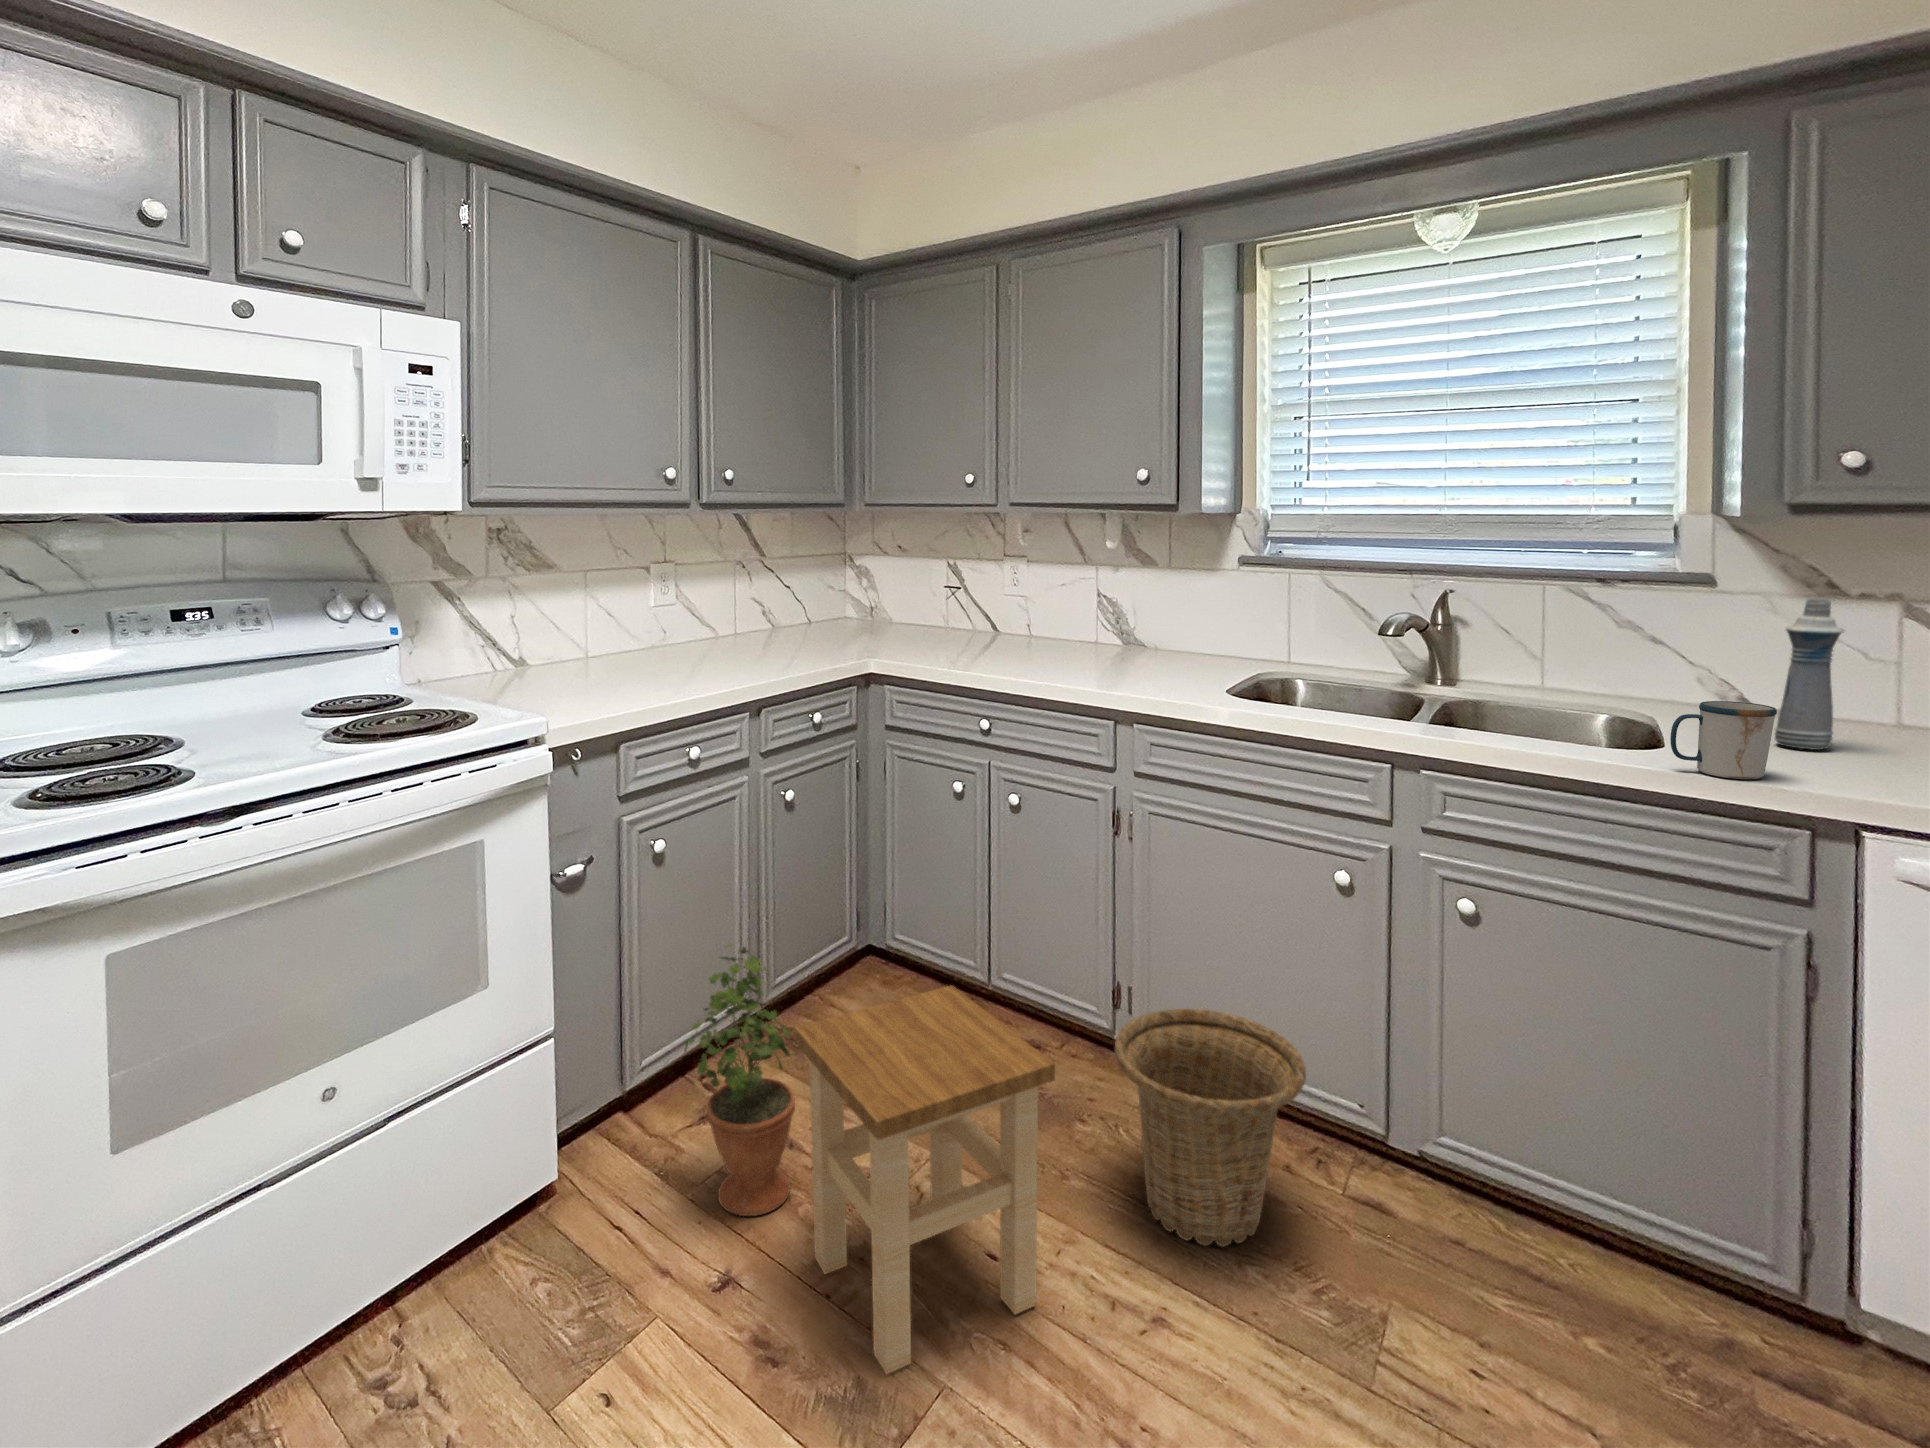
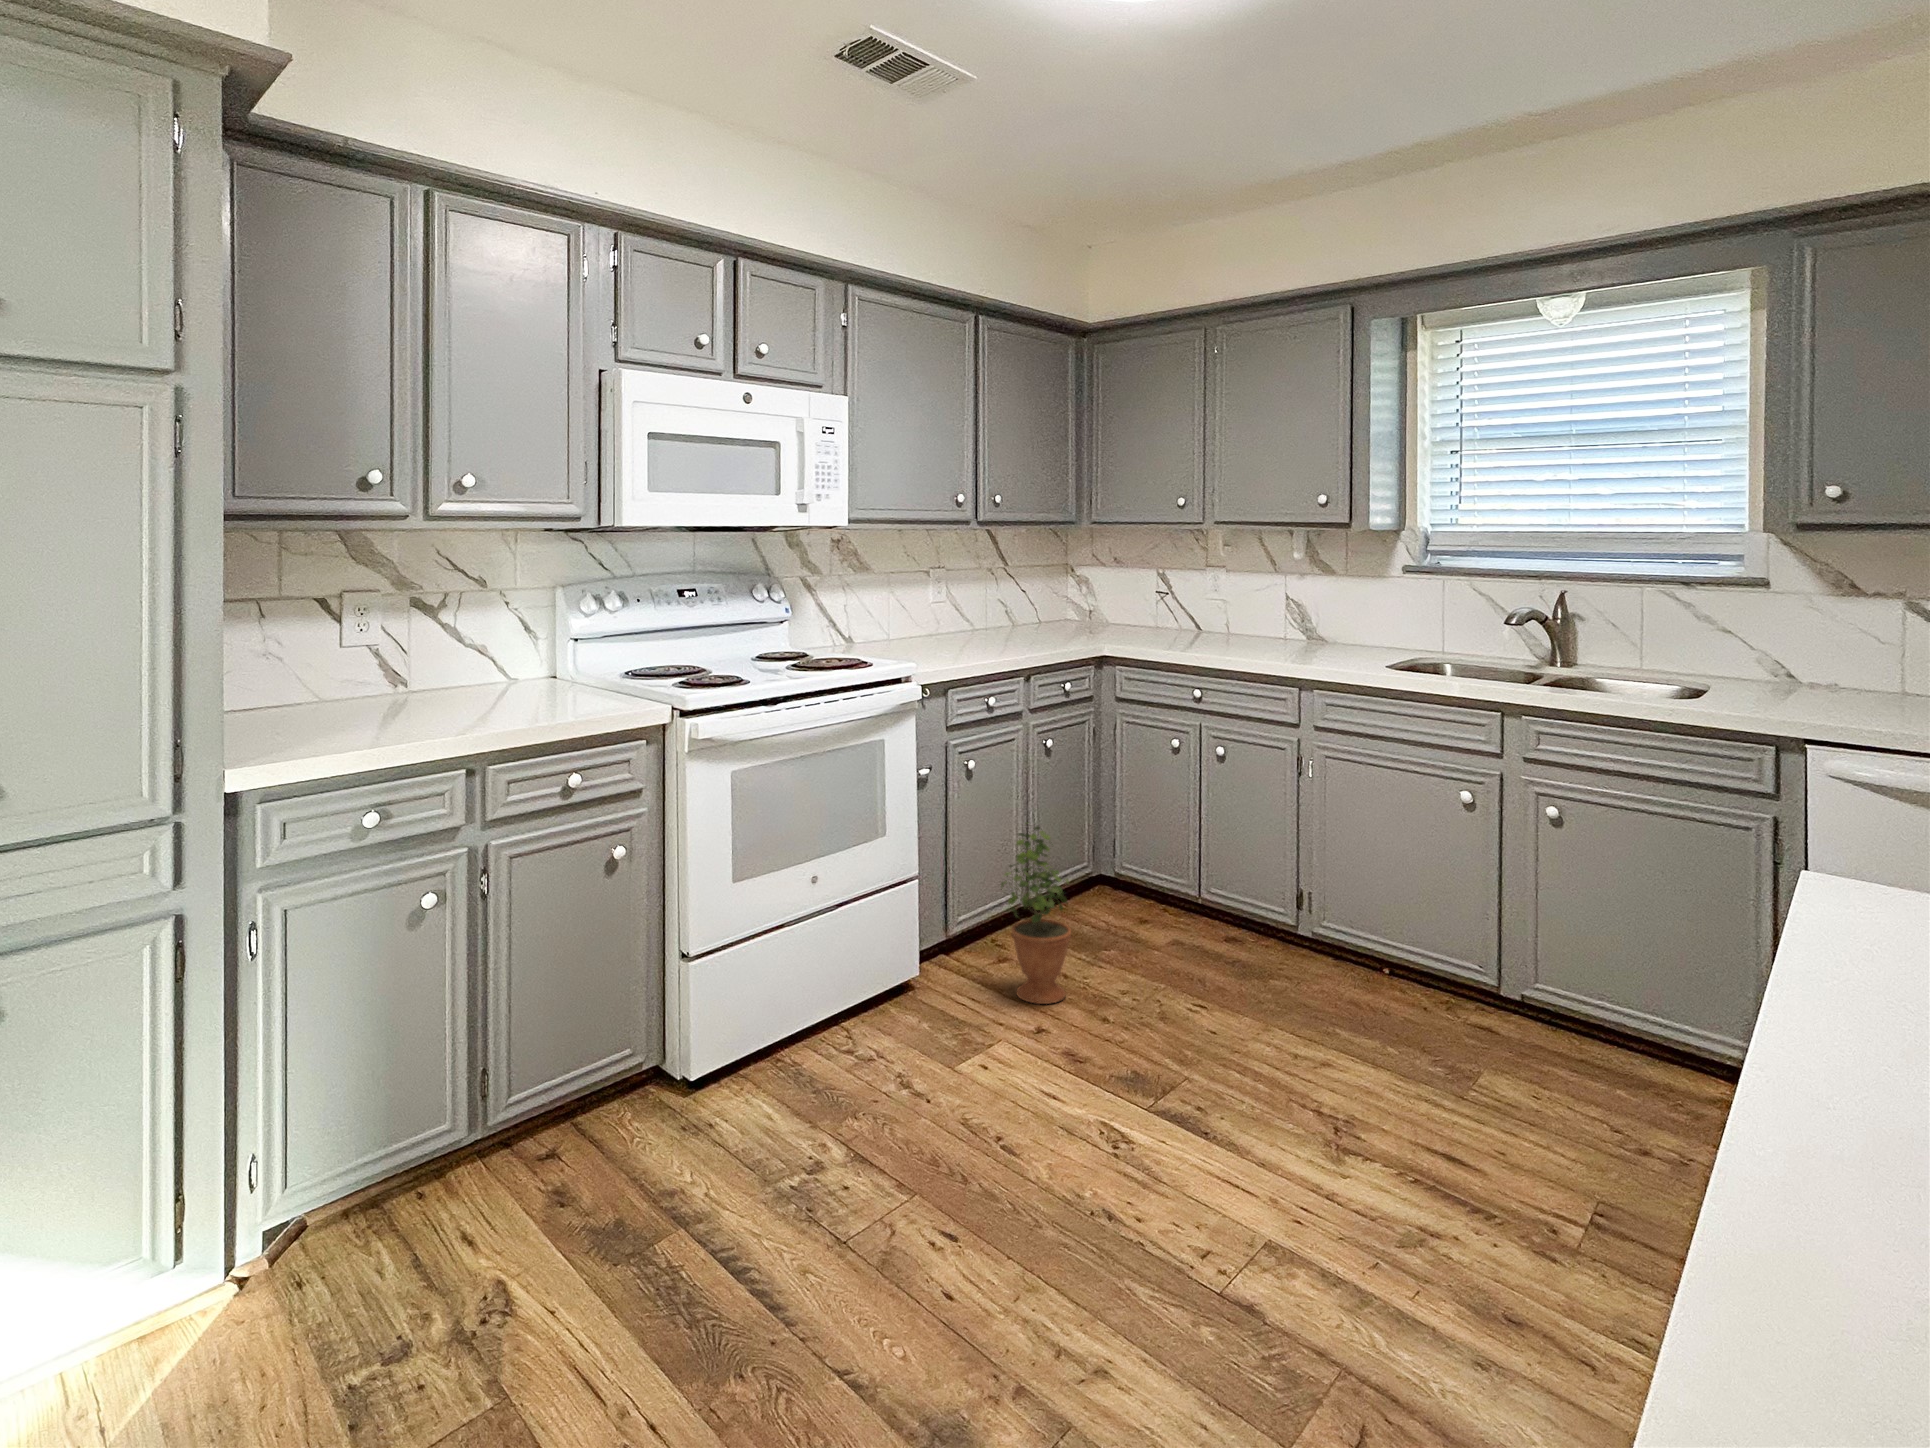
bottle: present [1775,599,1844,750] -> none [1796,593,1842,701]
mug: present [1670,701,1777,779] -> none [1697,661,1767,712]
stool: present [794,986,1055,1374] -> none [1082,852,1259,1069]
basket: present [1115,1009,1306,1247] -> none [1298,885,1435,1035]

